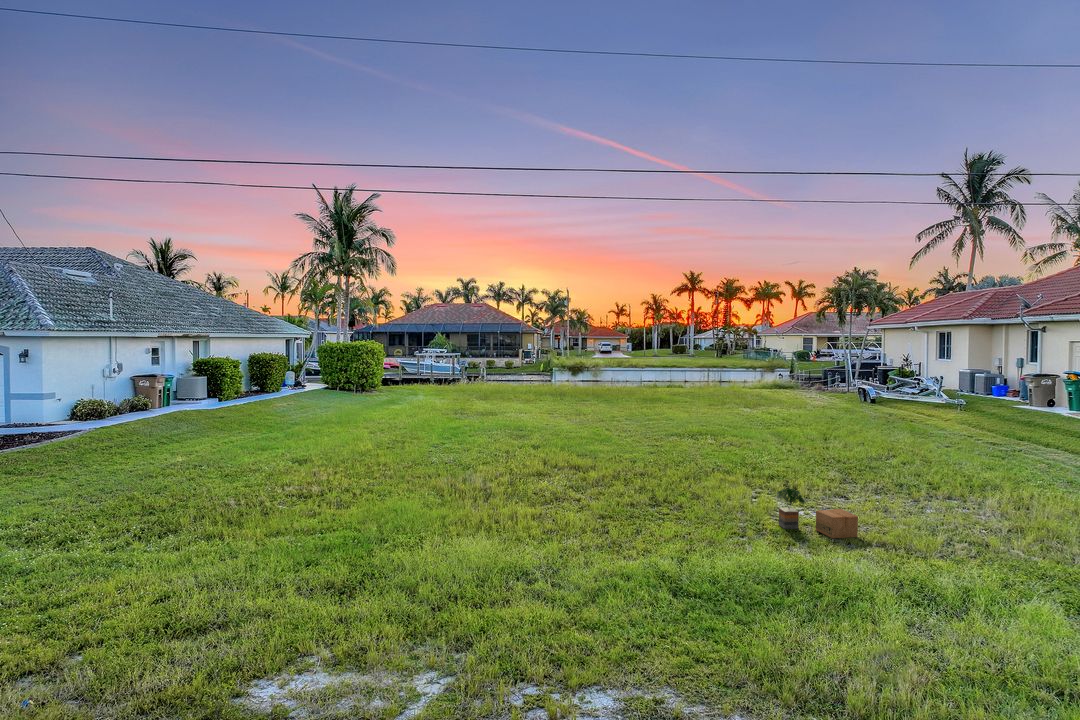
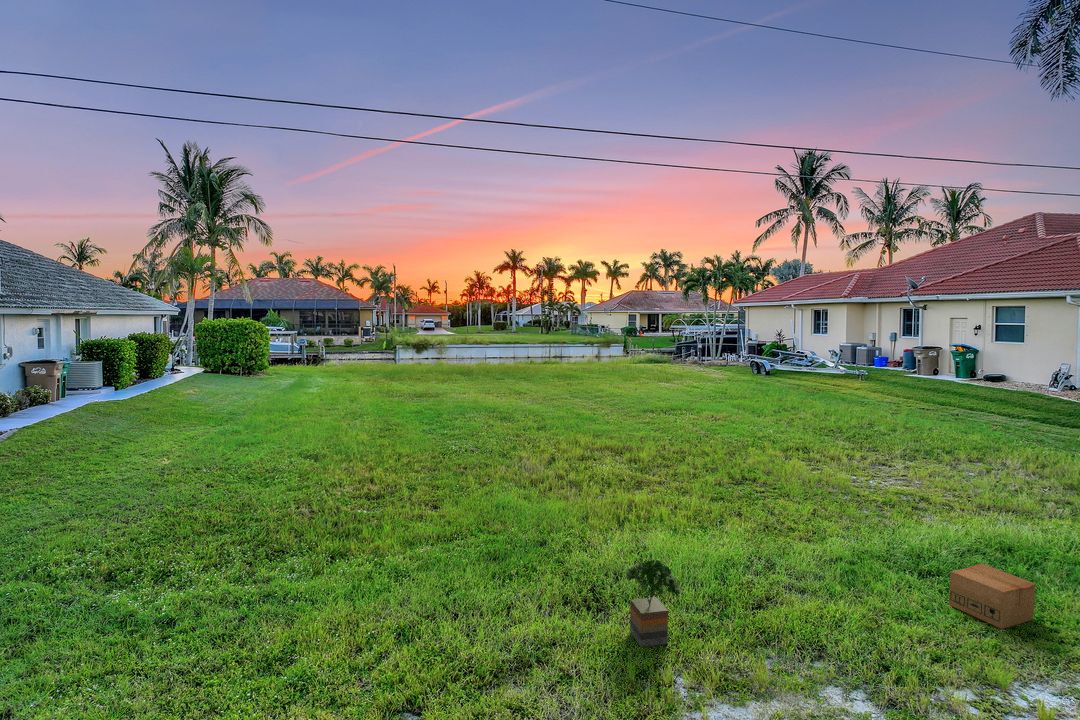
potted tree: present [777,488,805,529] -> present [625,560,681,647]

